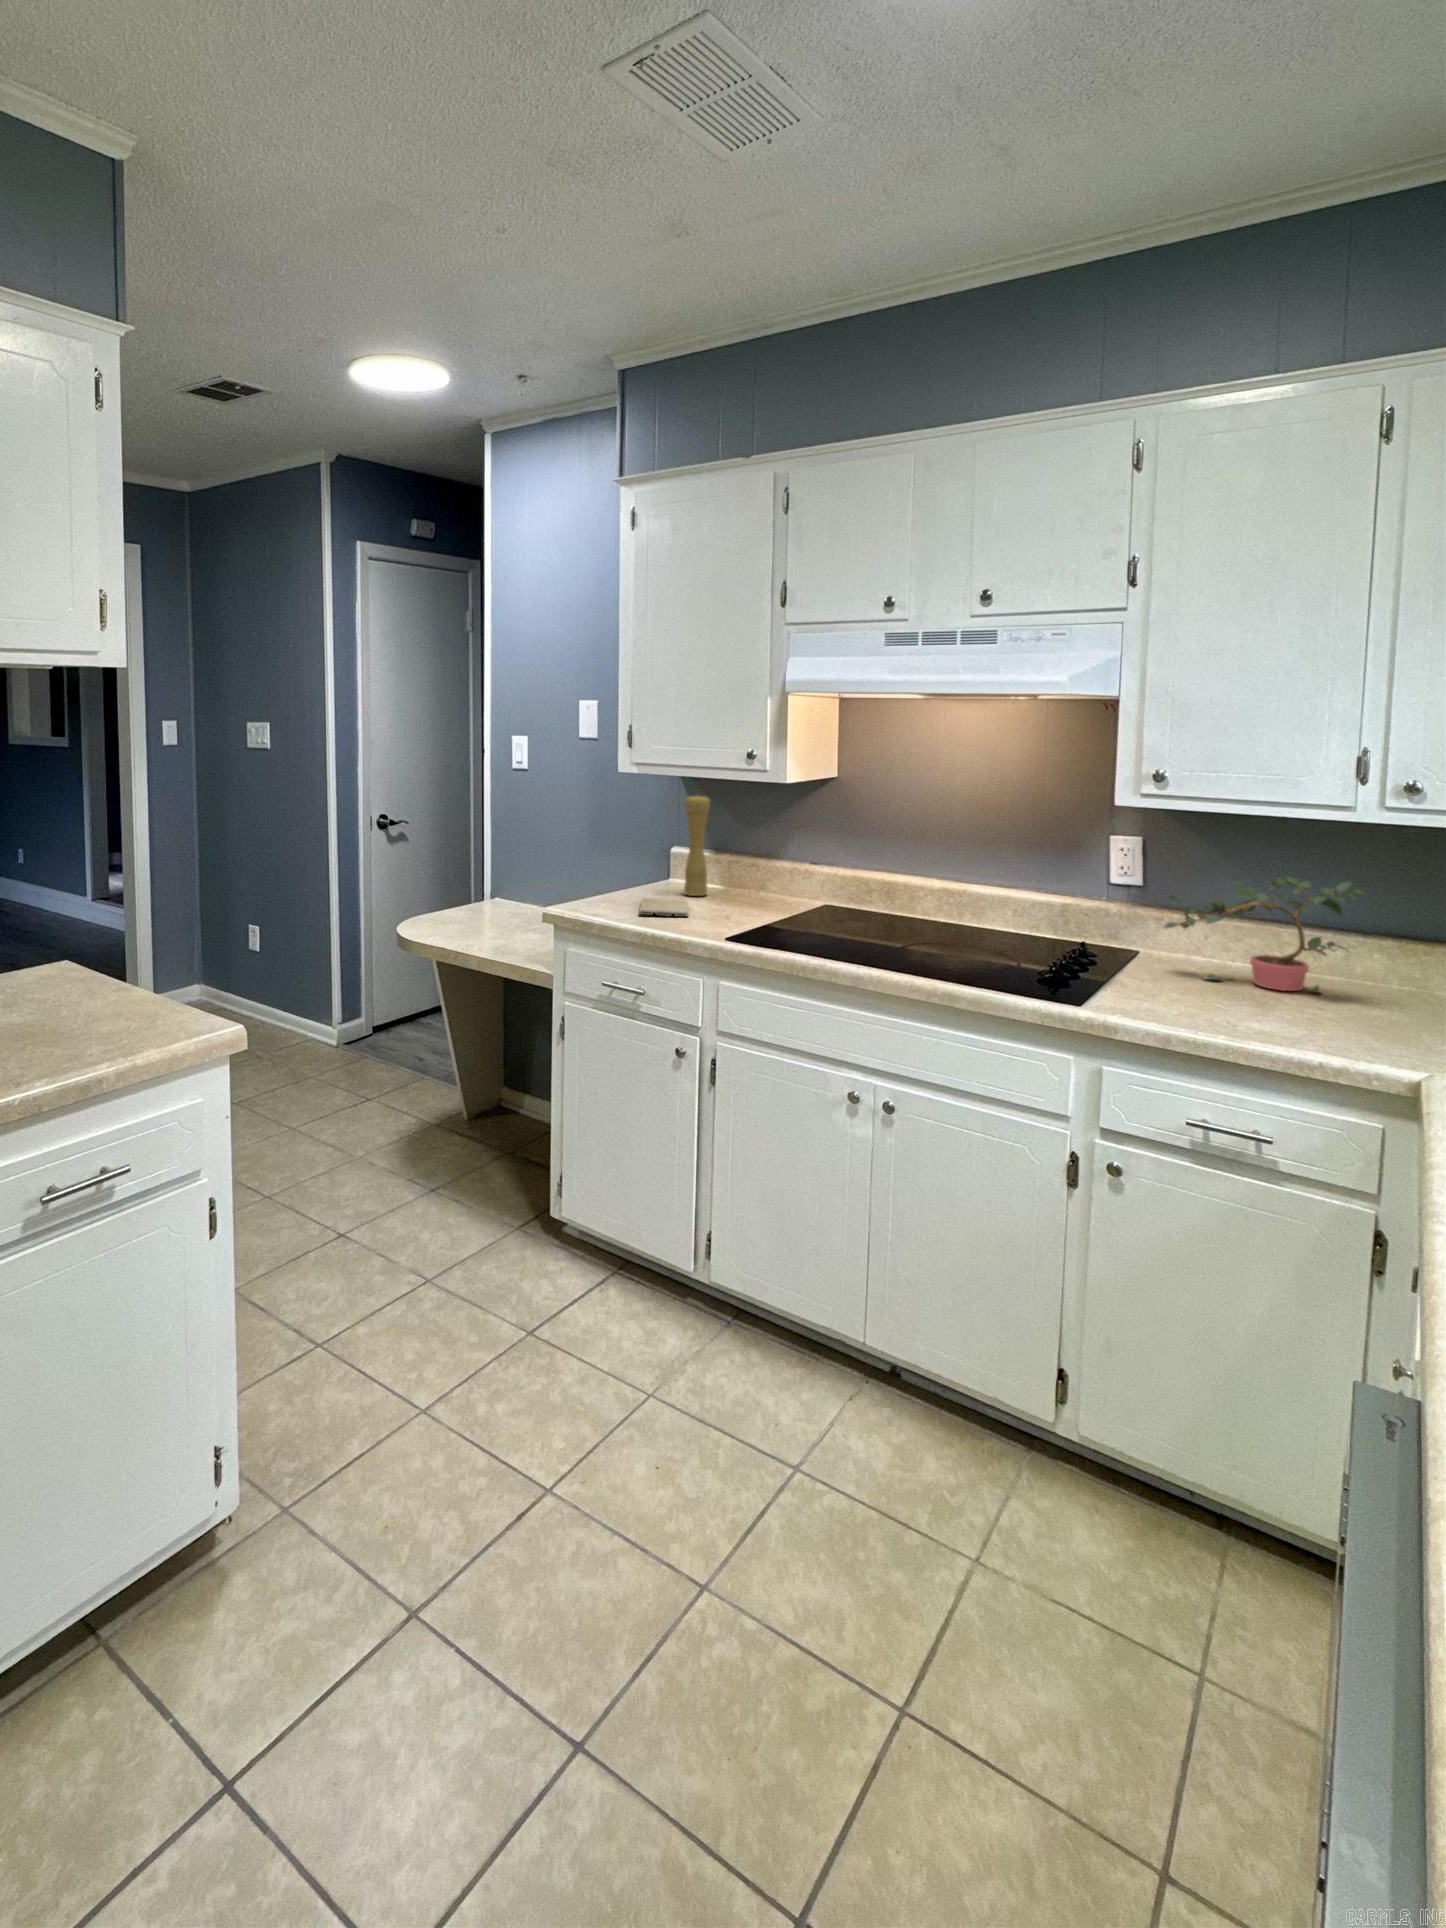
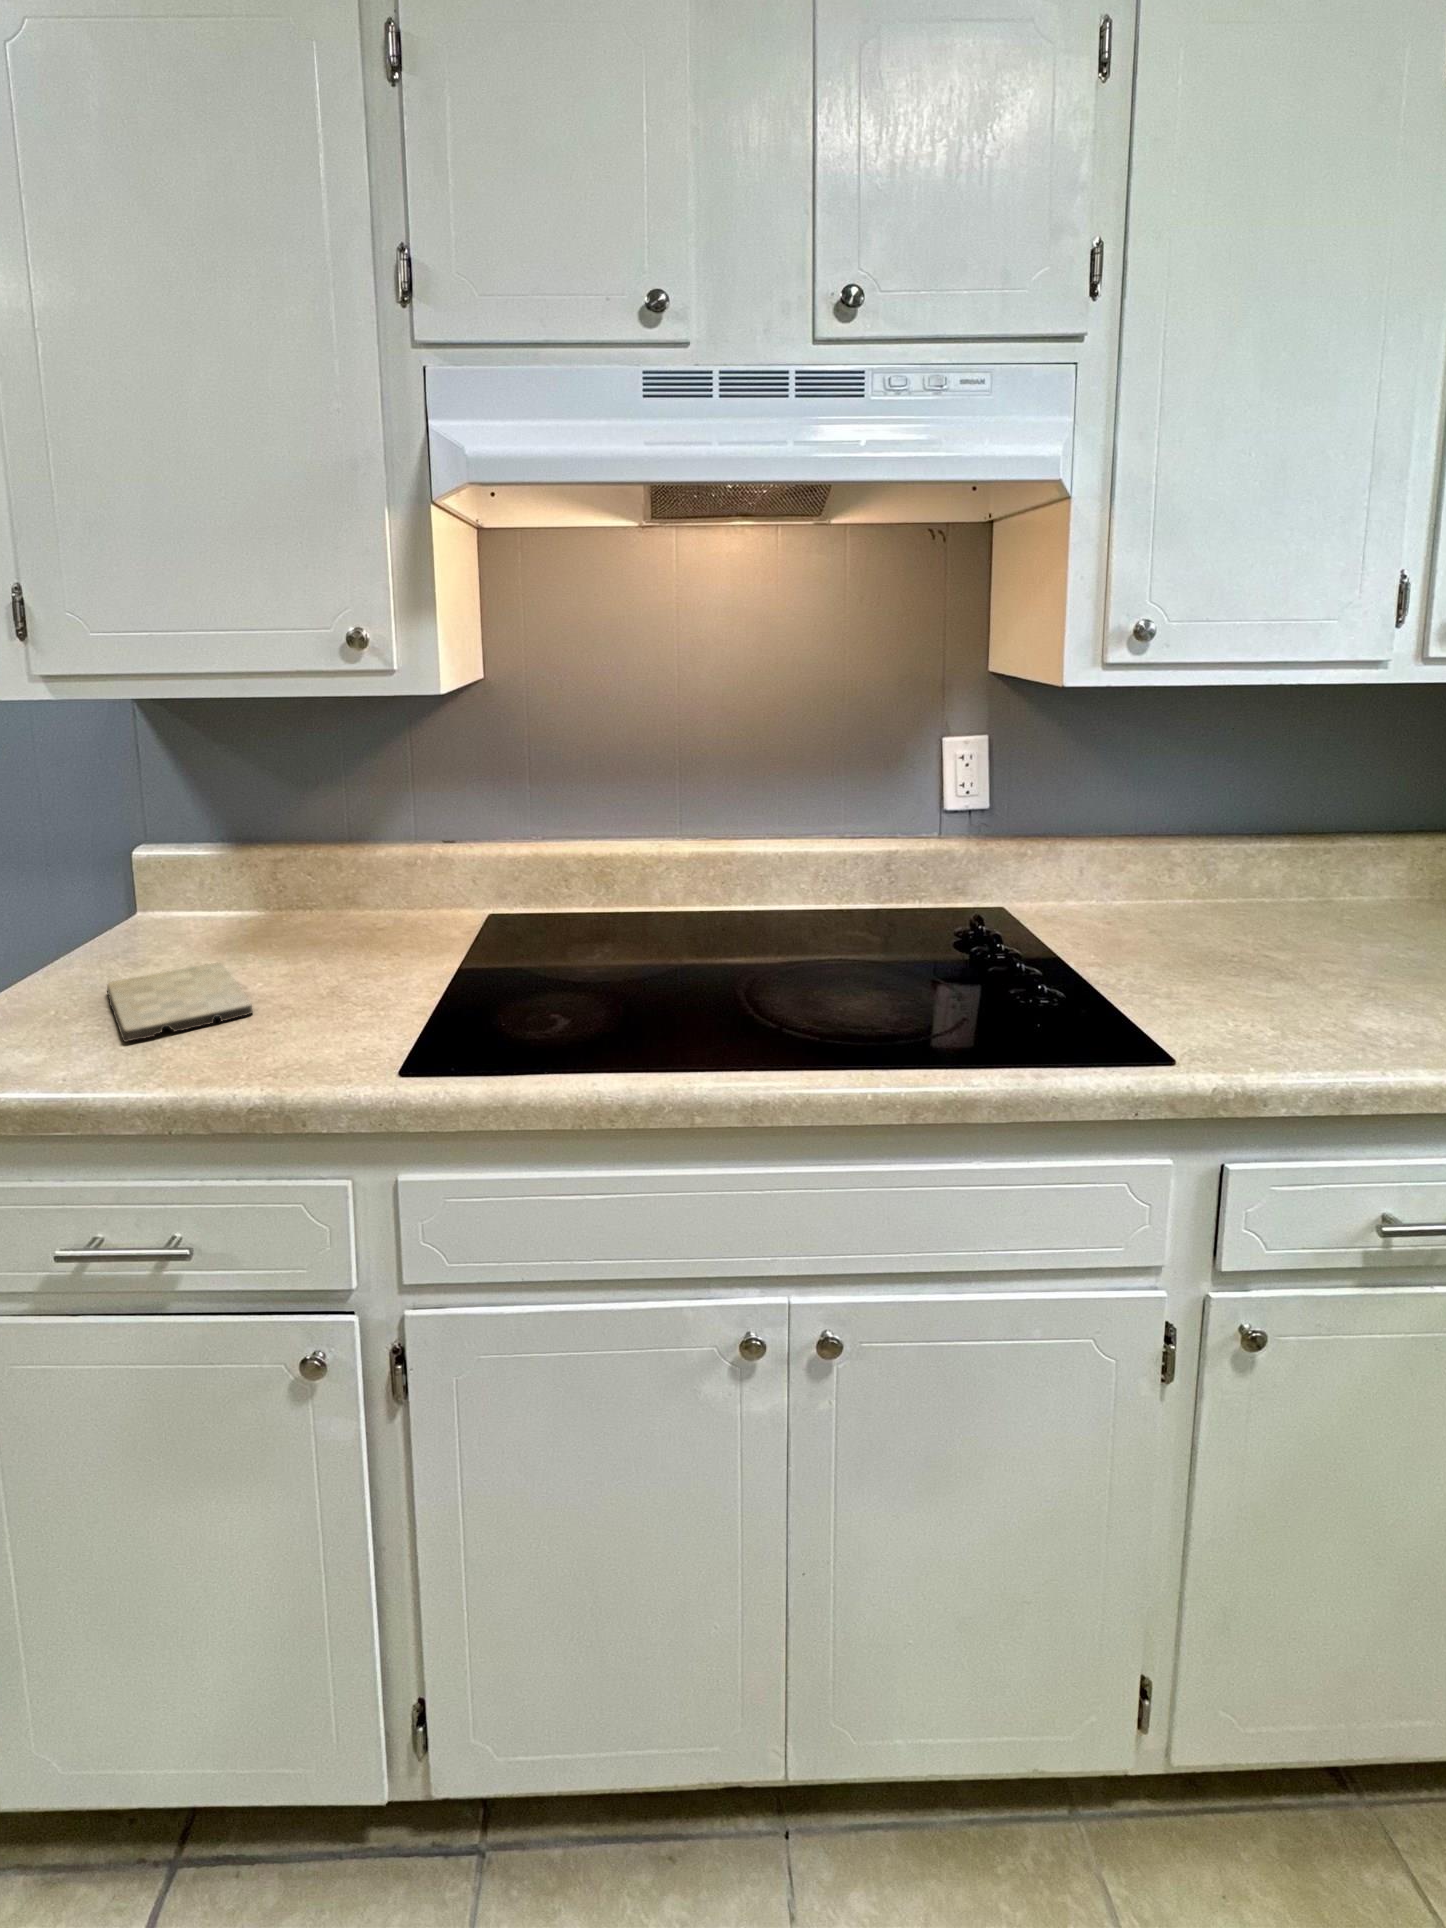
pepper mill: present [684,795,710,896] -> none [177,732,249,945]
potted plant: present [1164,872,1364,992] -> none [1079,766,1322,938]

